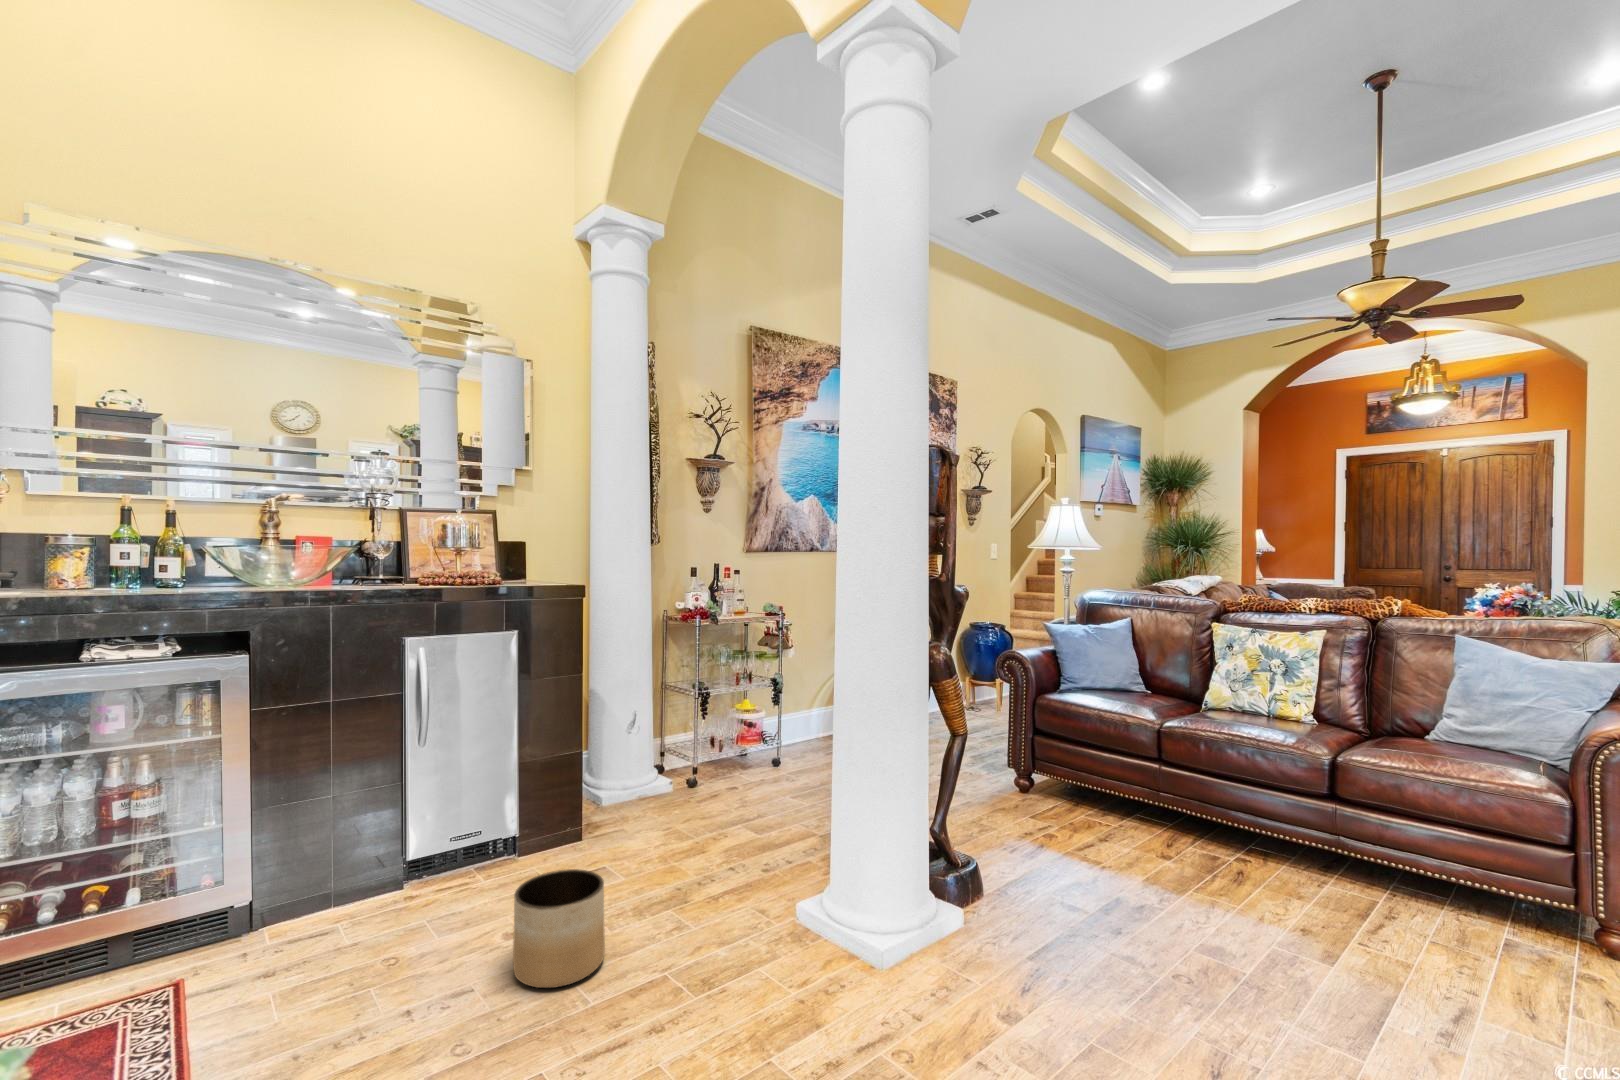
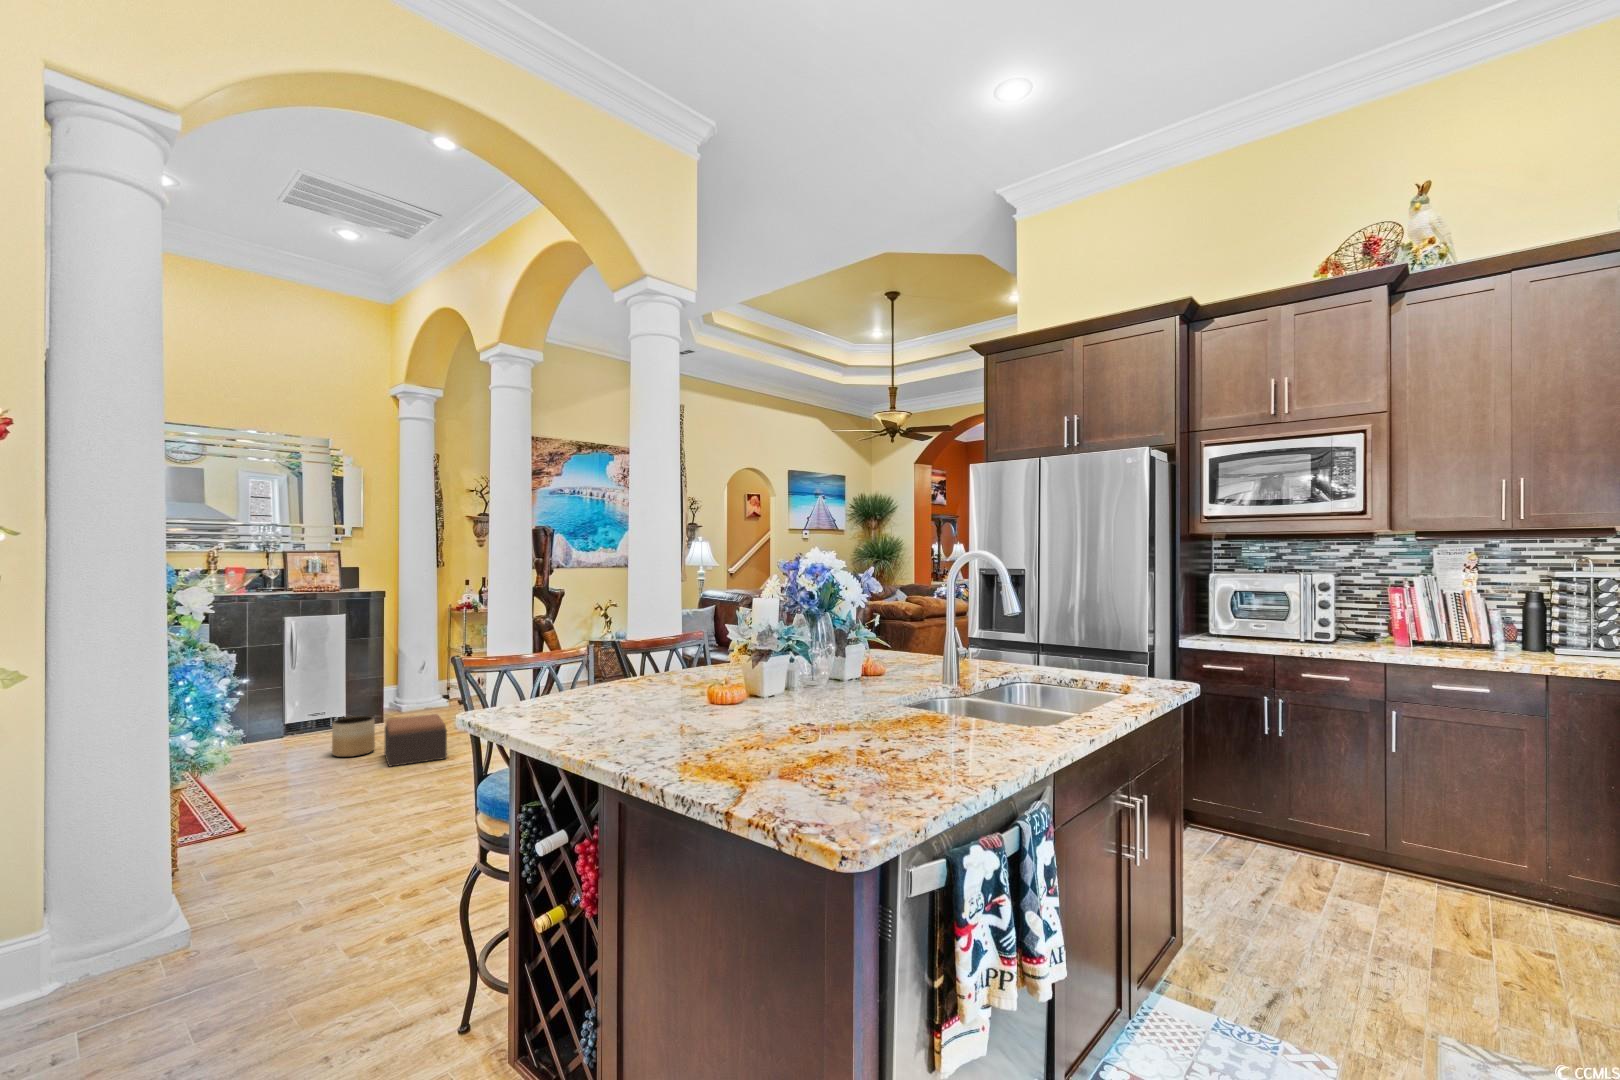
footstool: none [634,873,794,1050] -> present [384,714,447,766]

